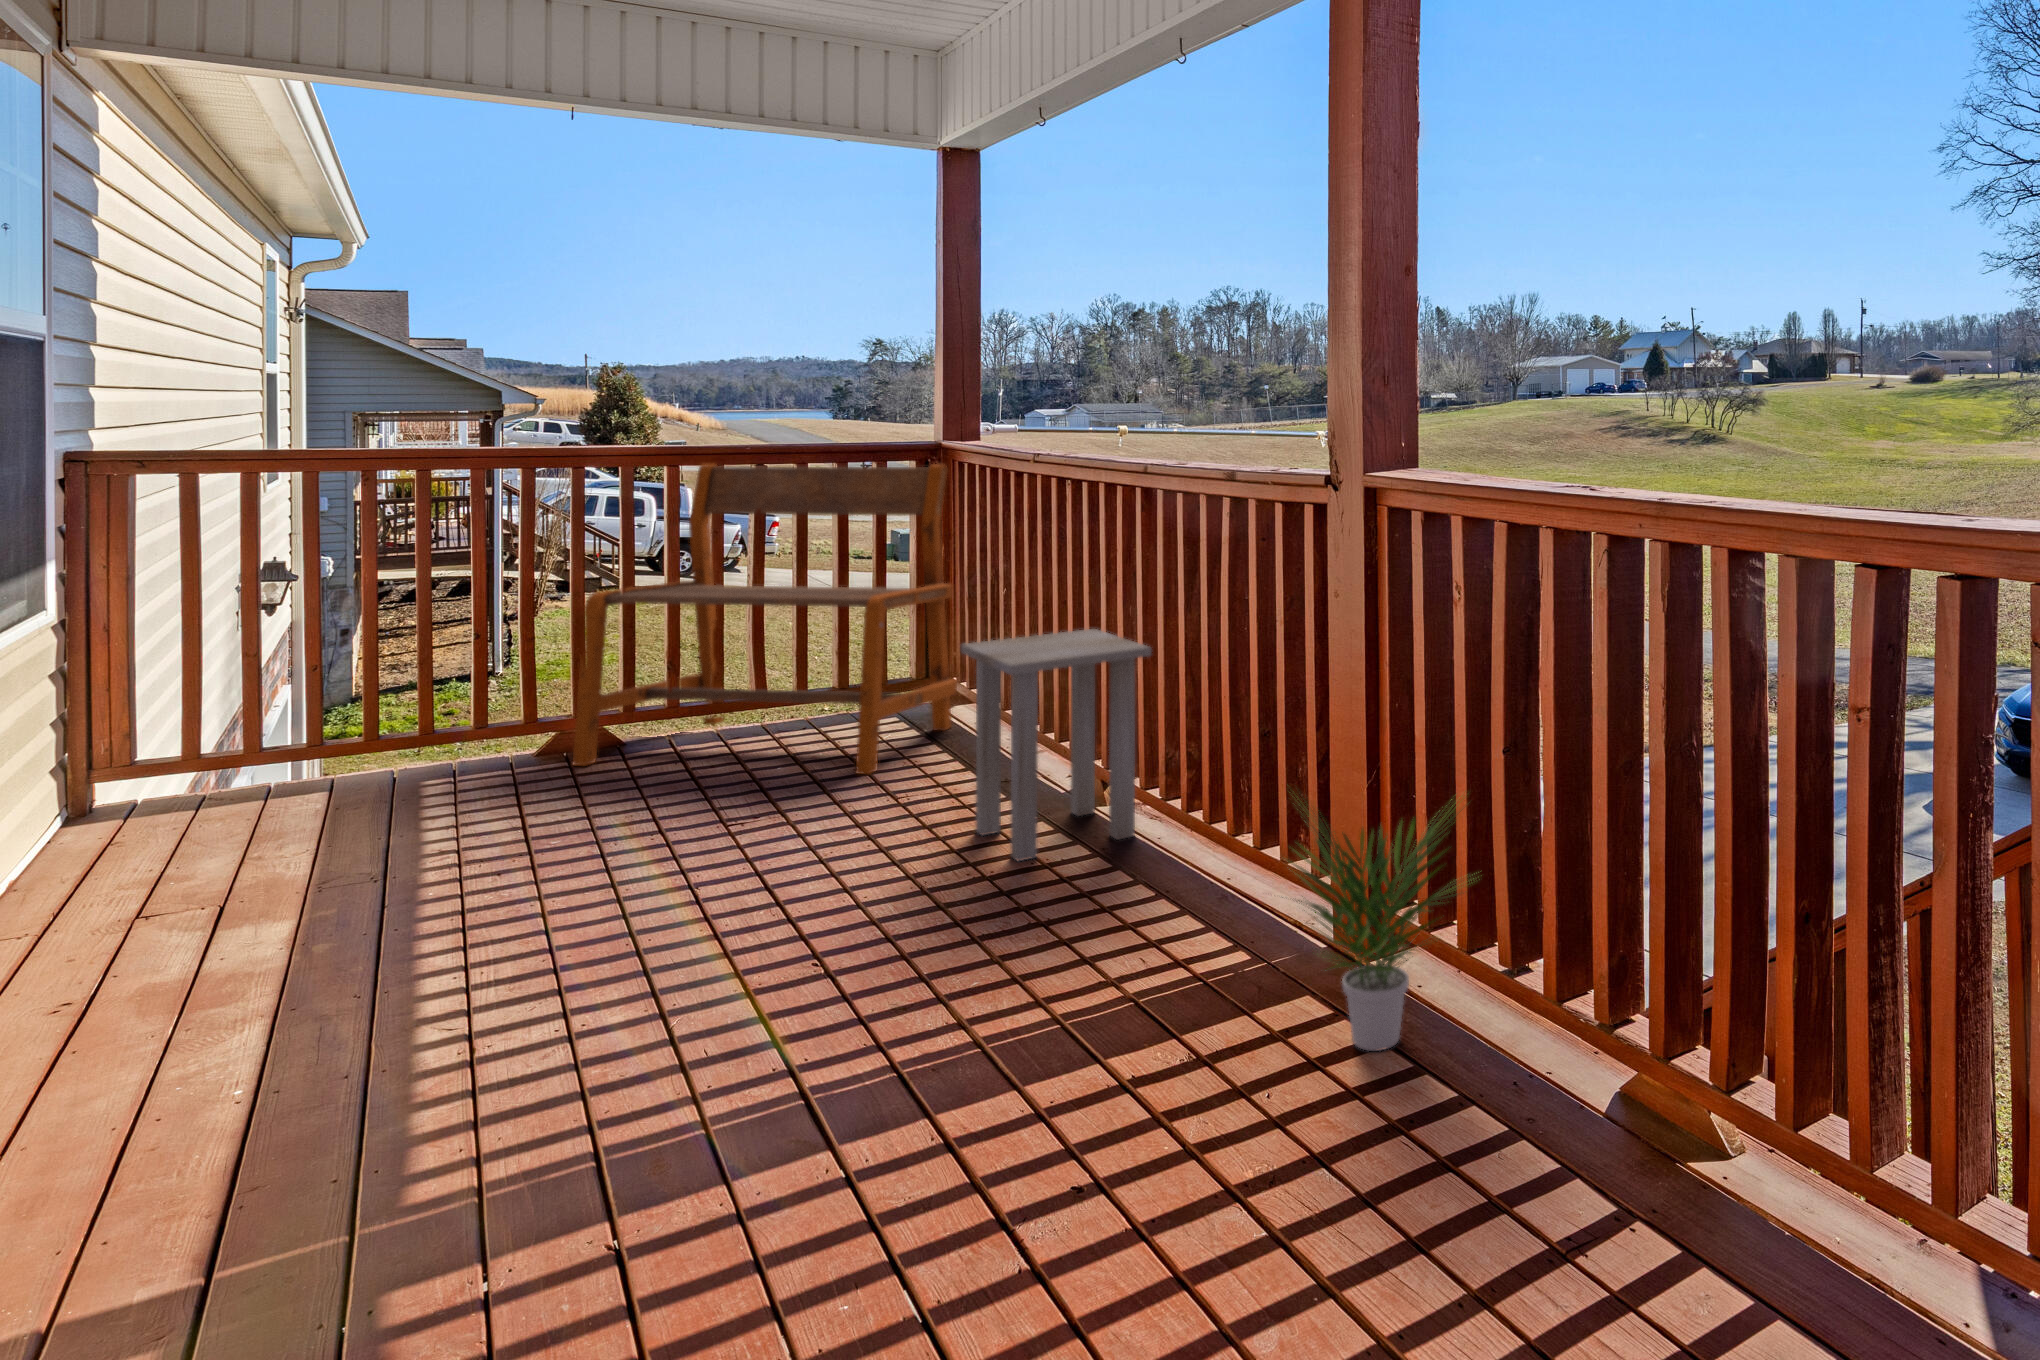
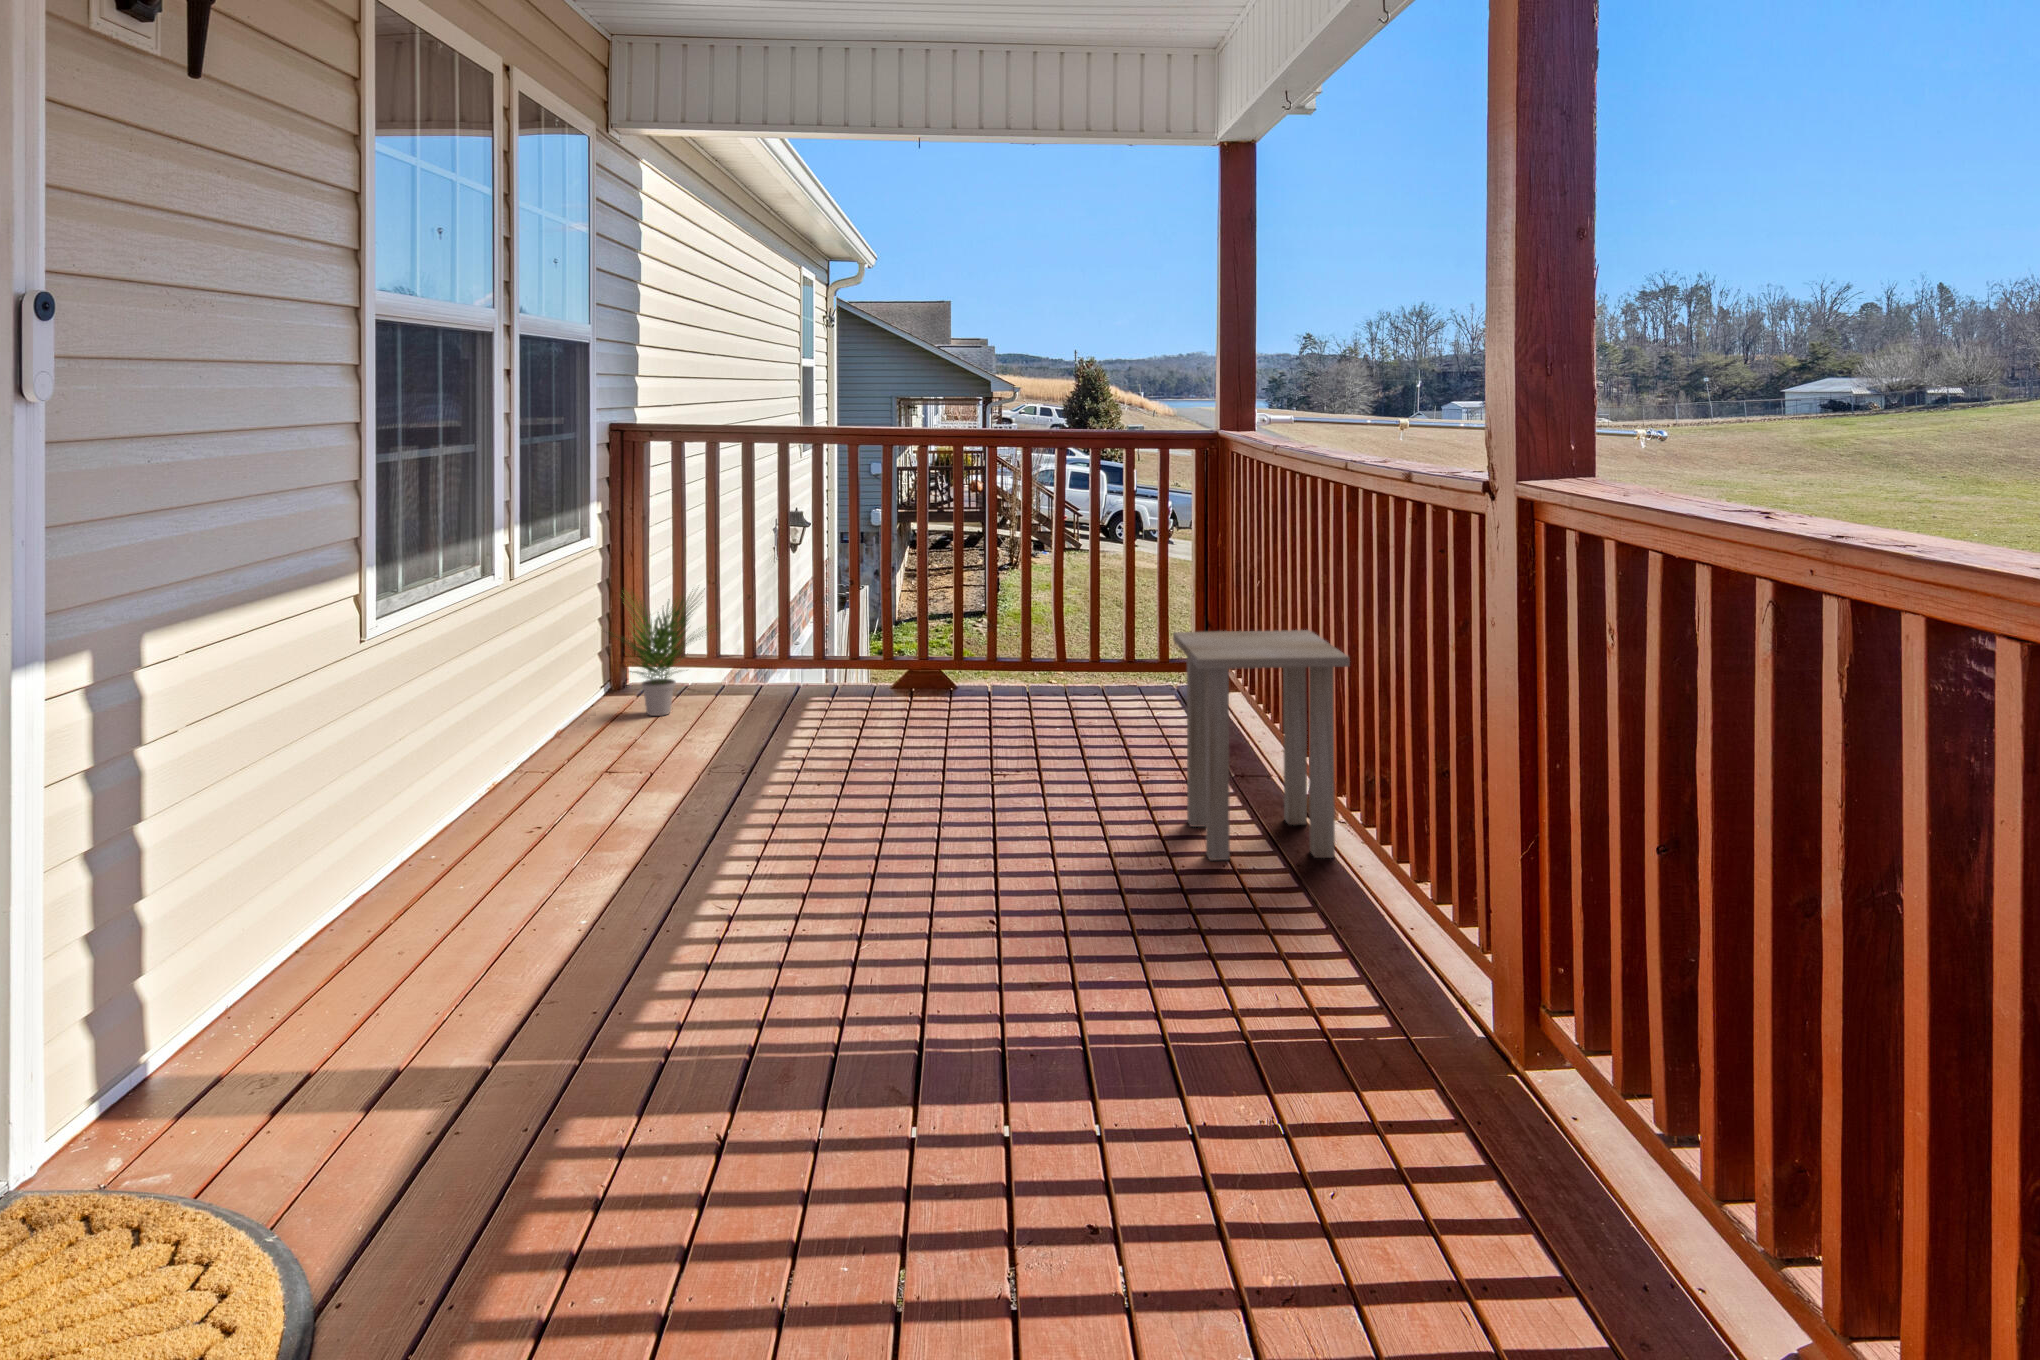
bench: present [572,464,957,774] -> none [913,446,1221,747]
potted plant: present [1282,796,1480,1051] -> present [612,589,708,716]

